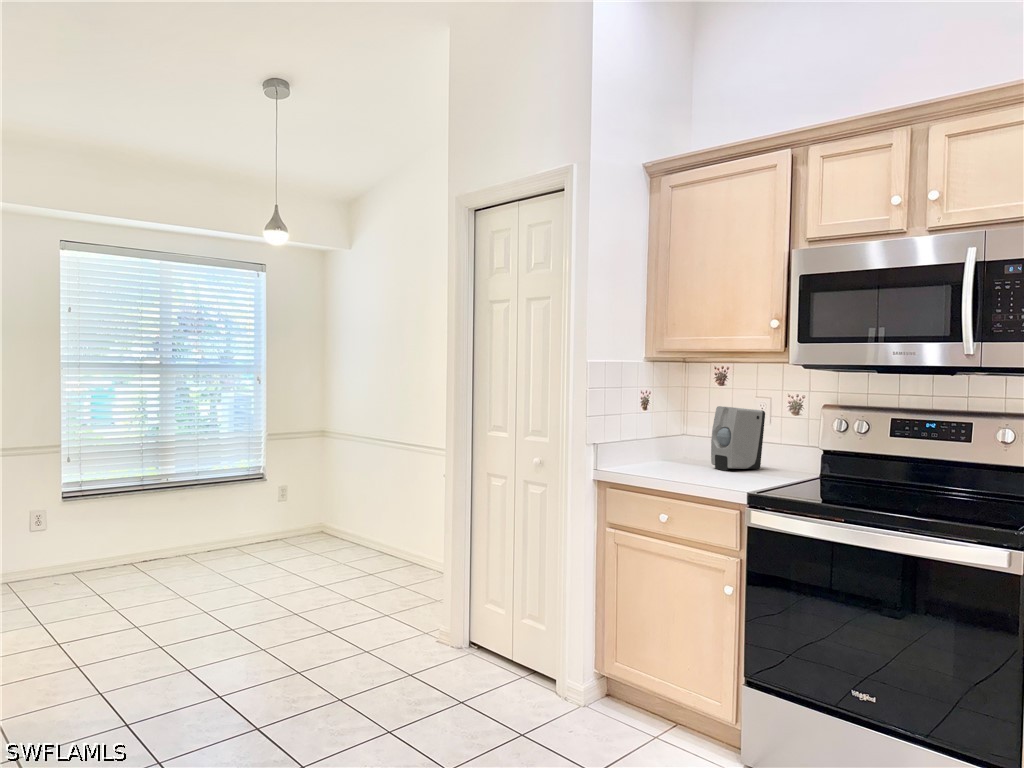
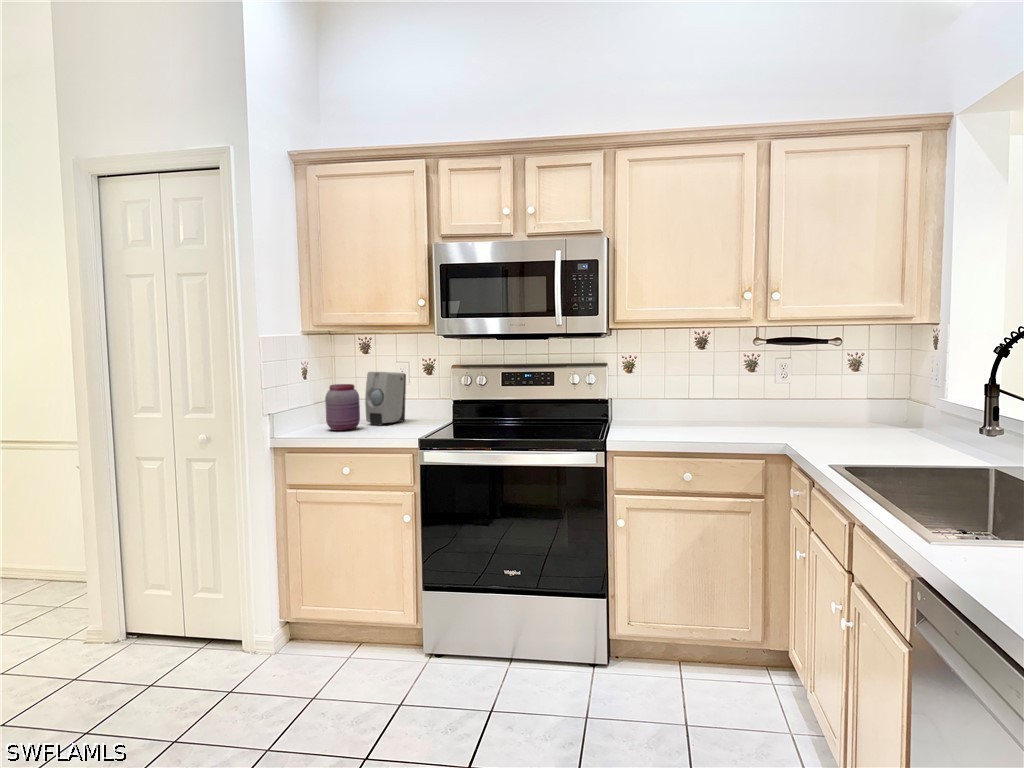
jar: none [660,418,700,471] -> present [325,384,360,431]

